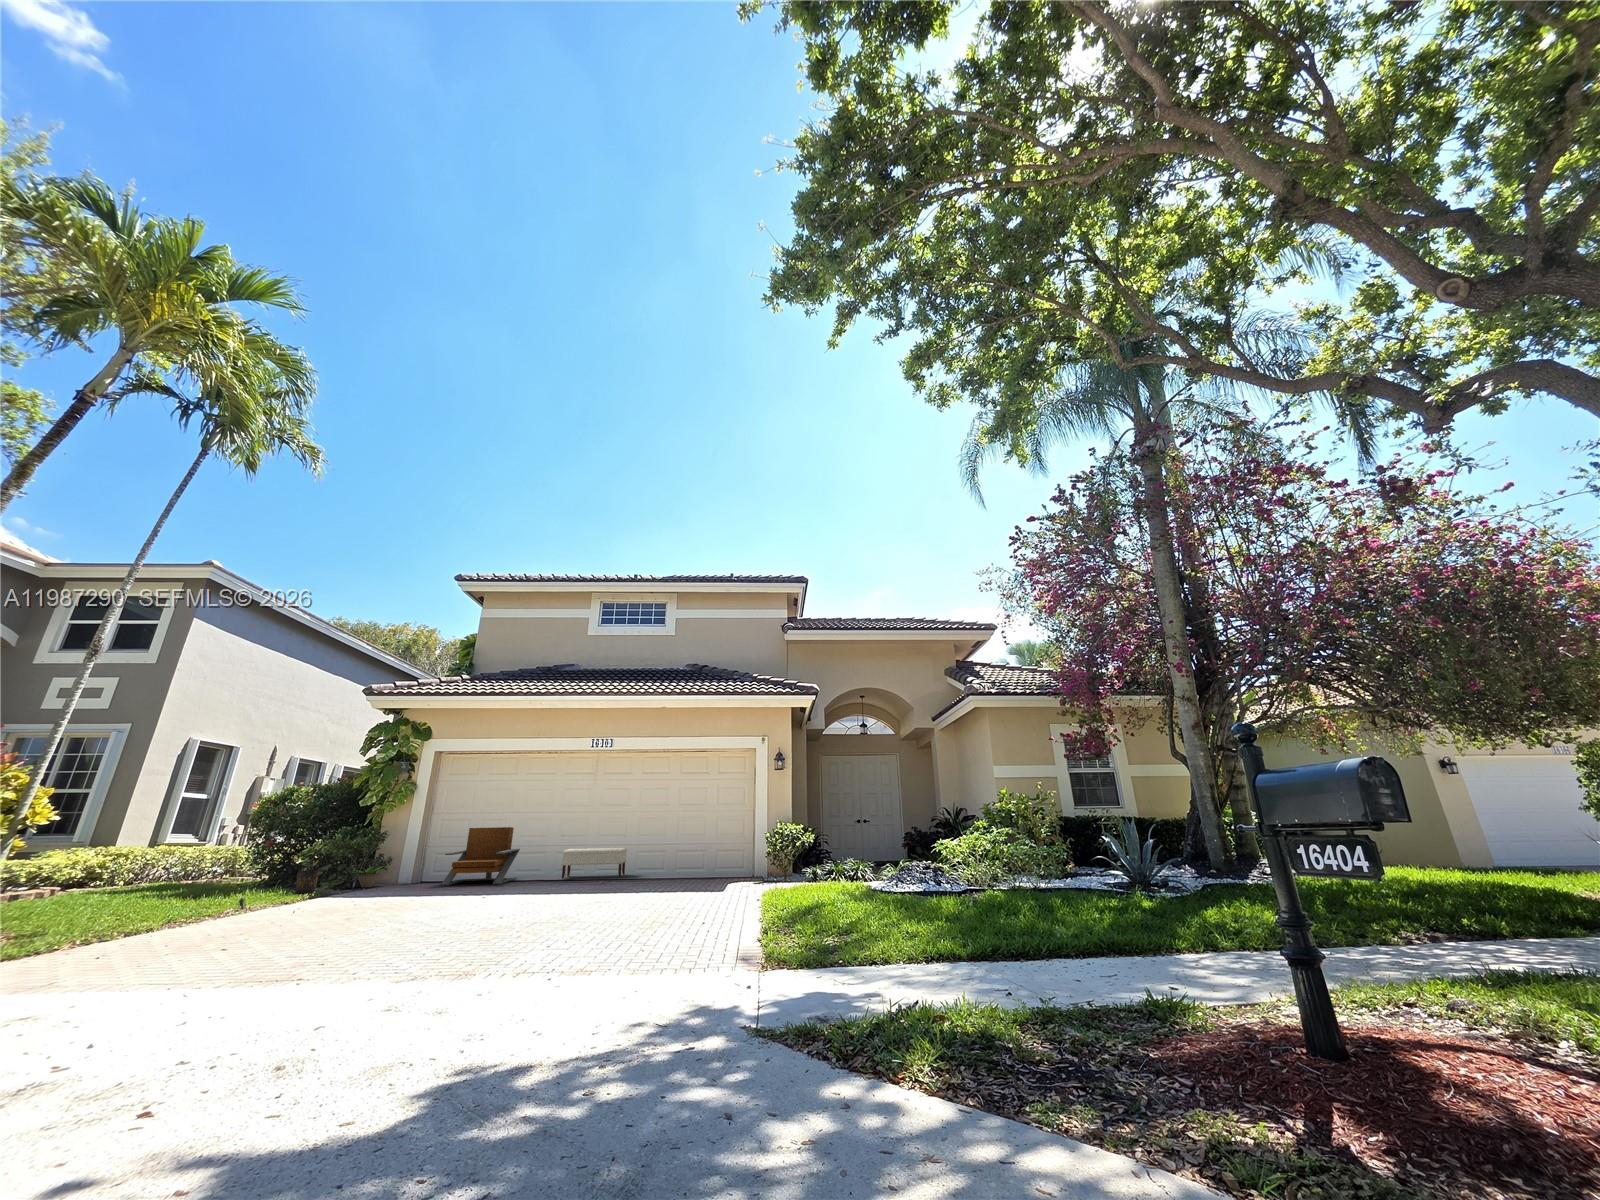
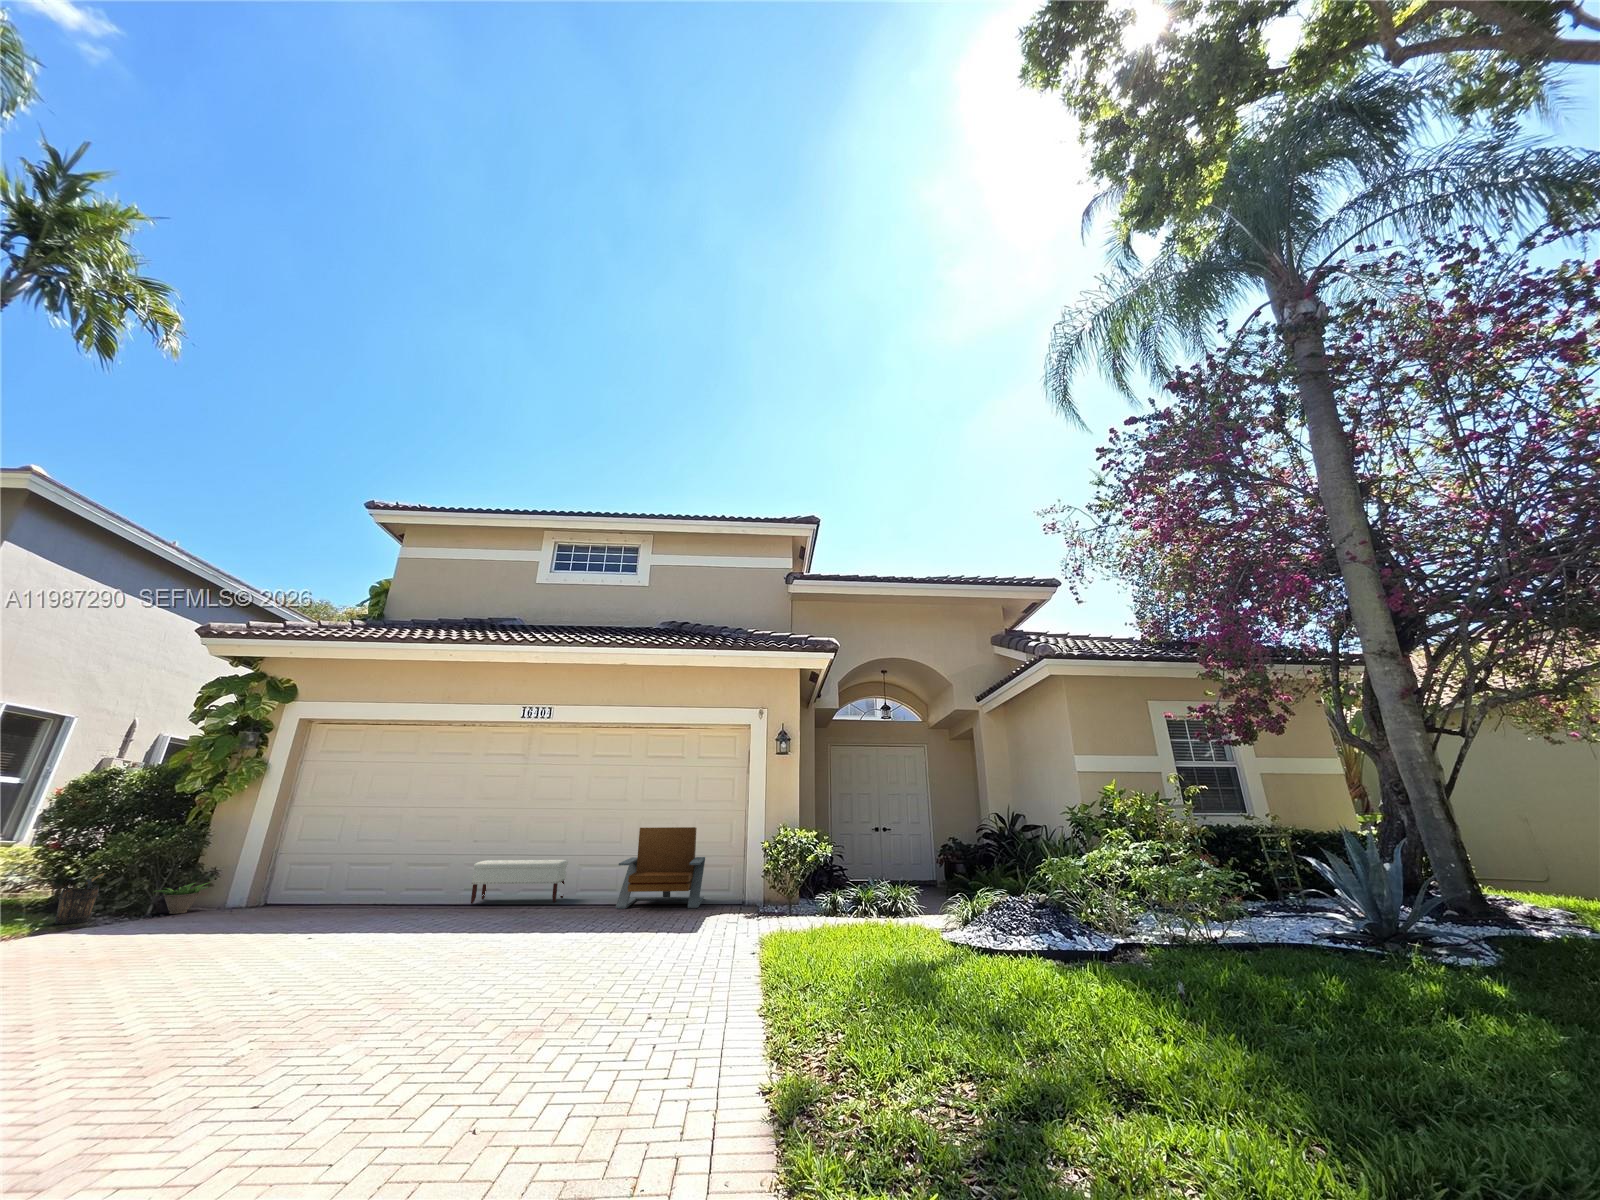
lounge chair: present [441,827,520,885] -> present [616,827,705,909]

